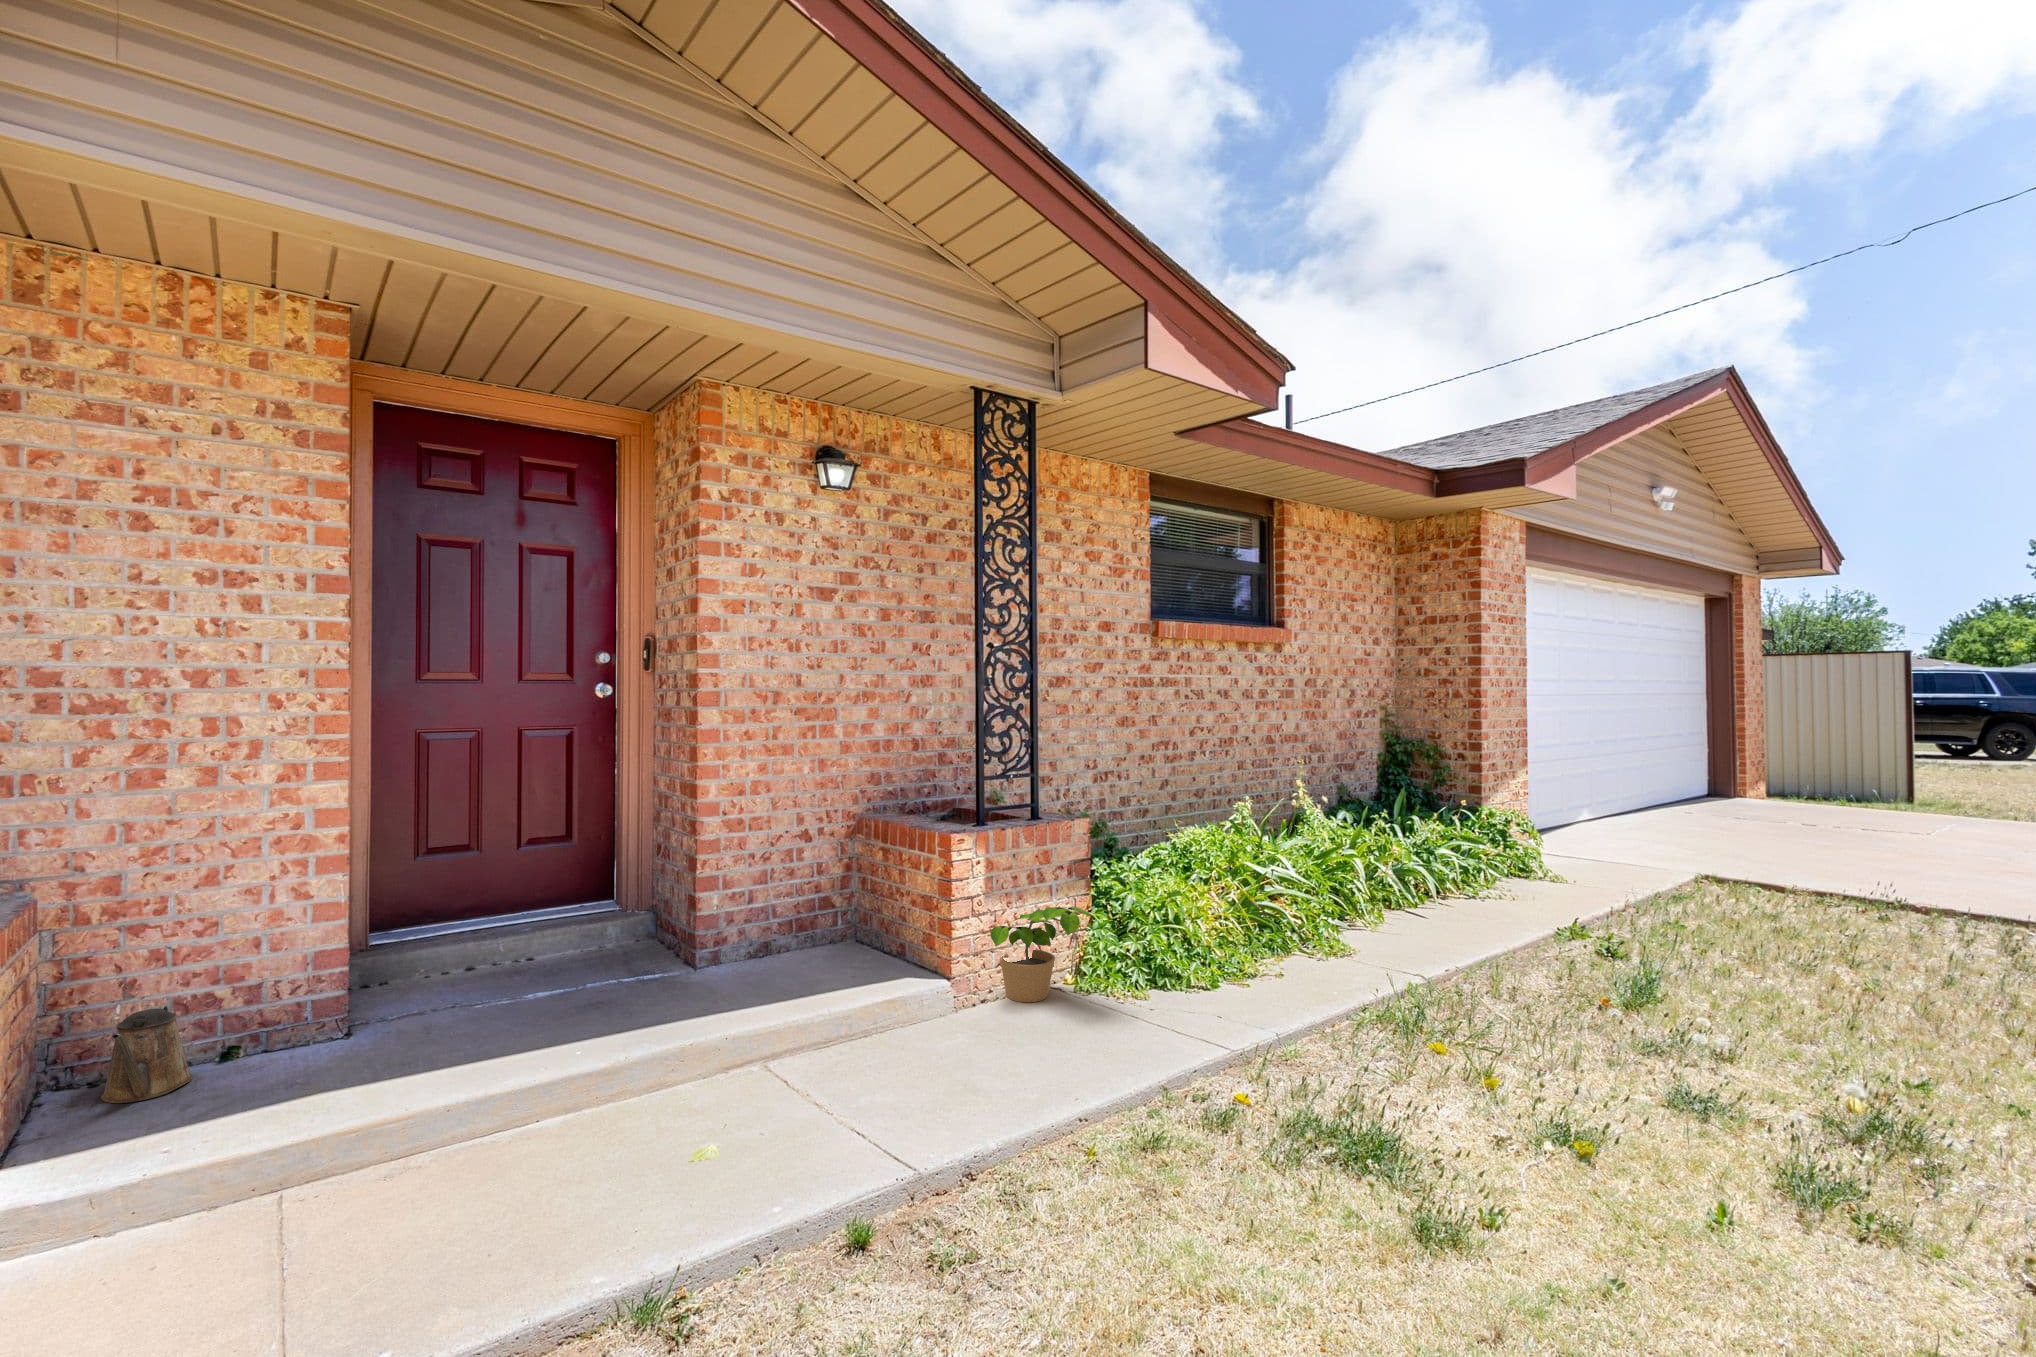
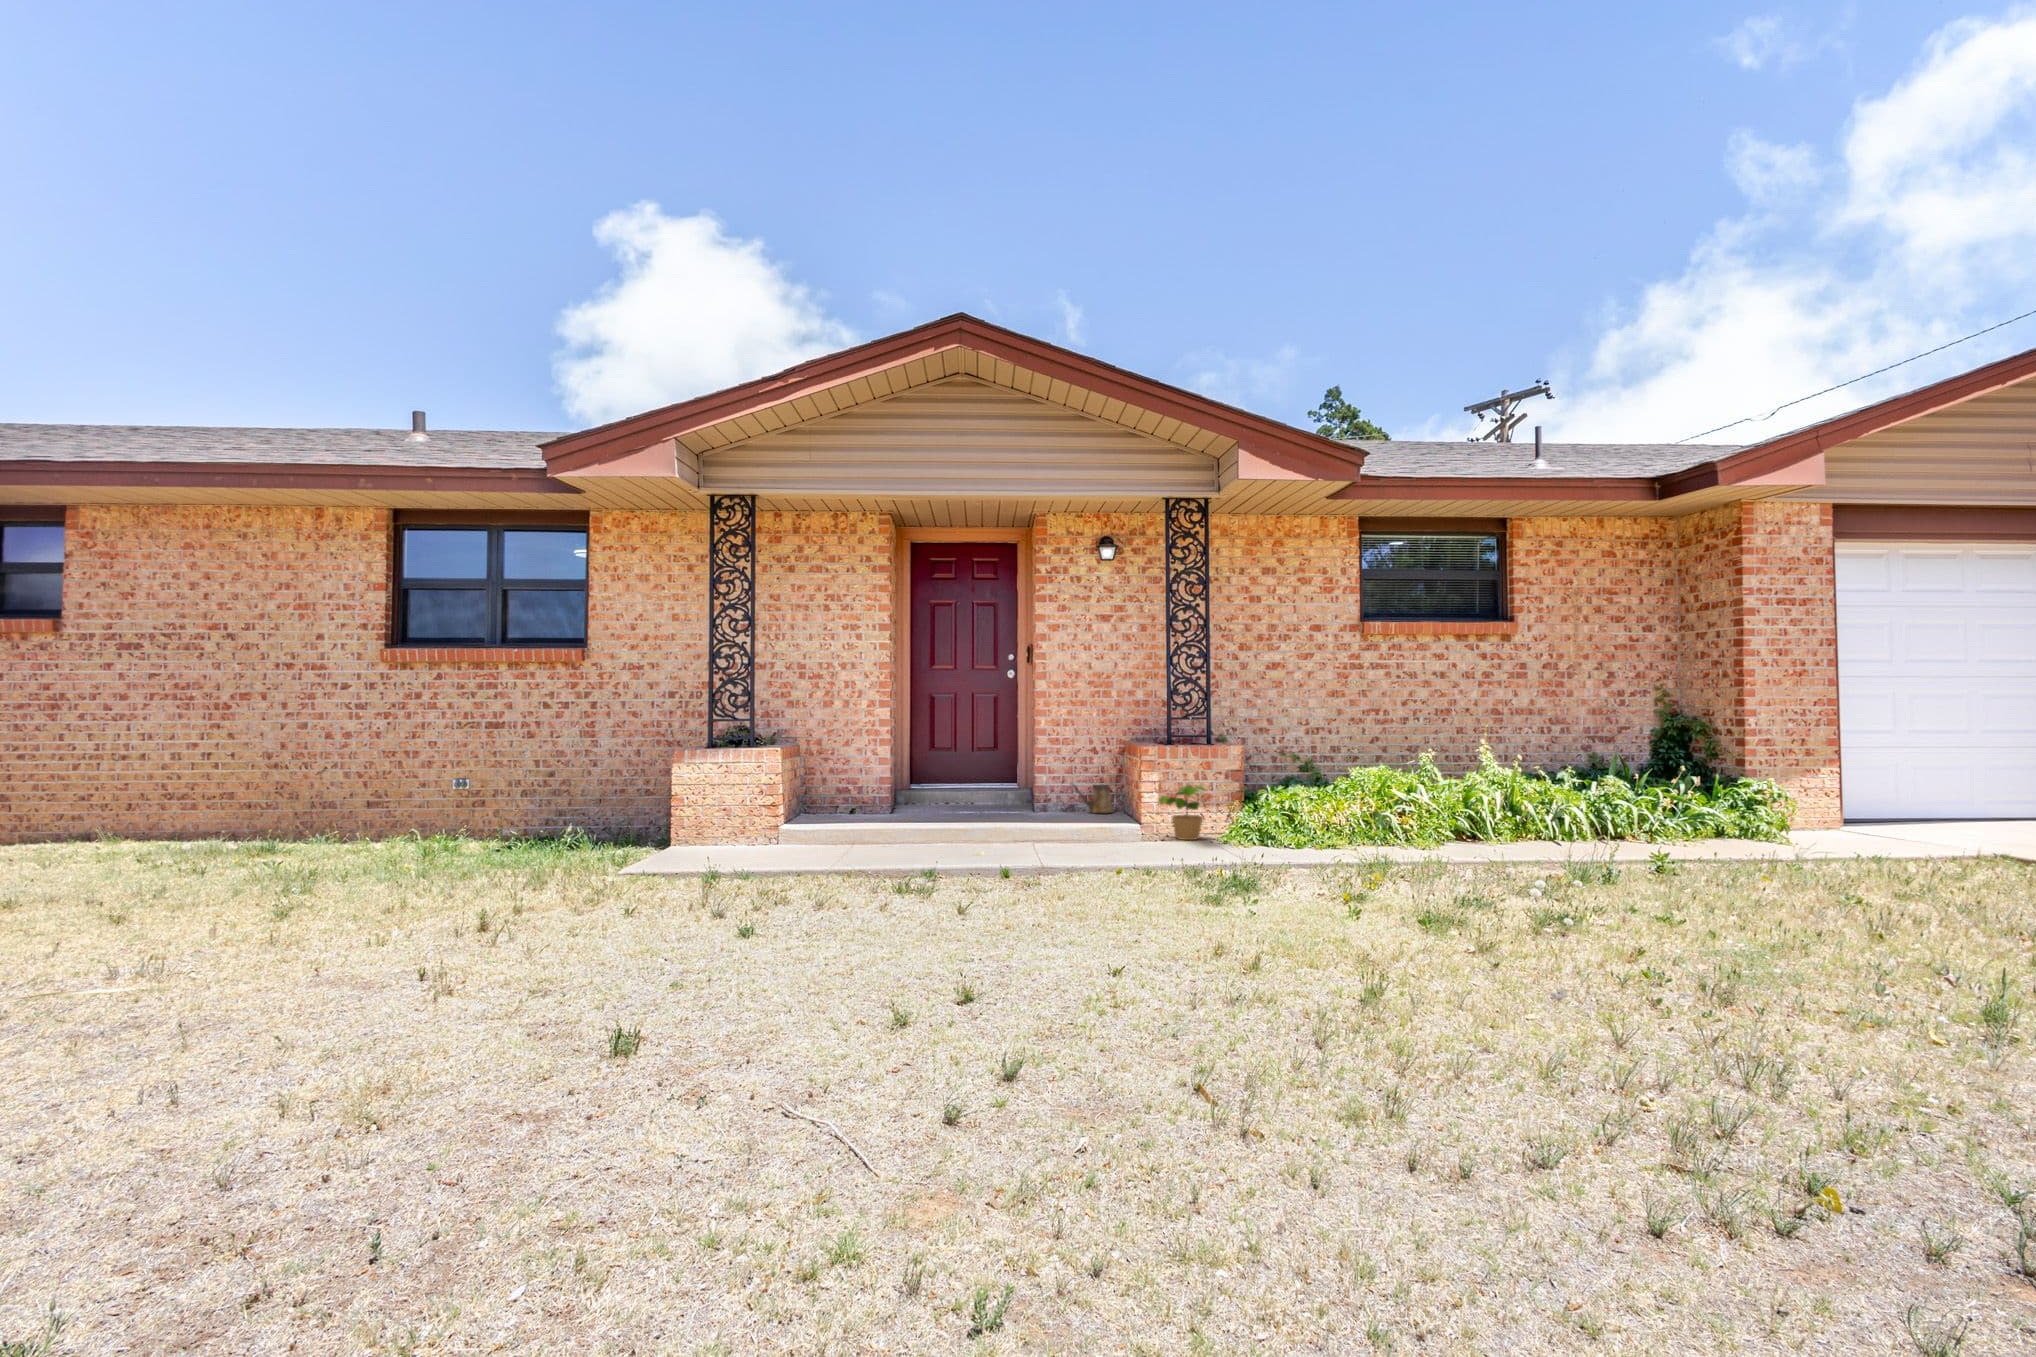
watering can: present [101,1005,193,1103] -> present [1072,784,1118,813]

